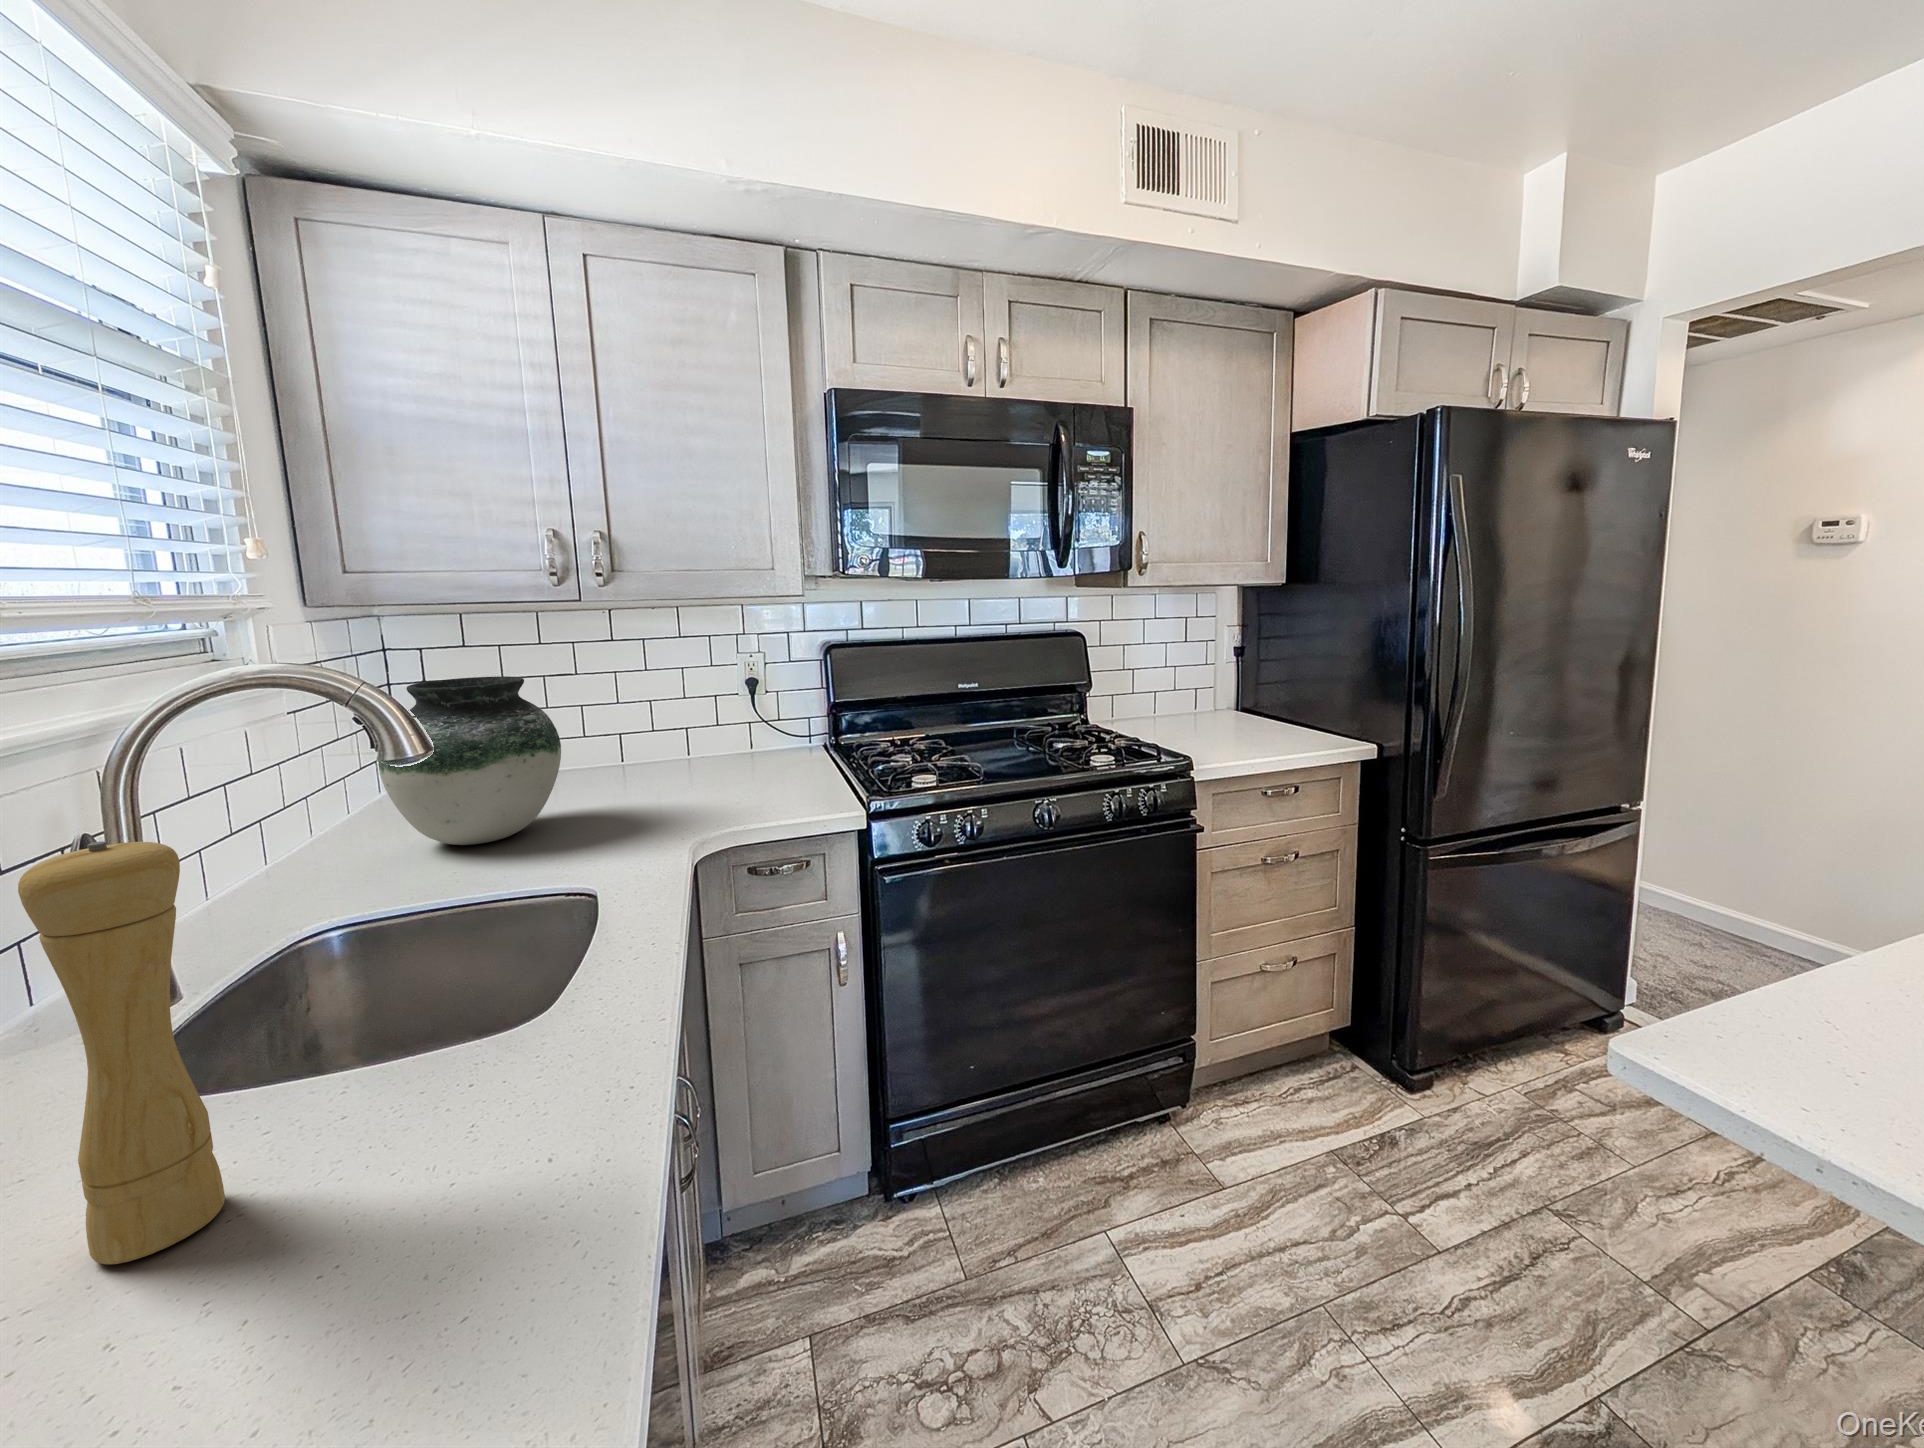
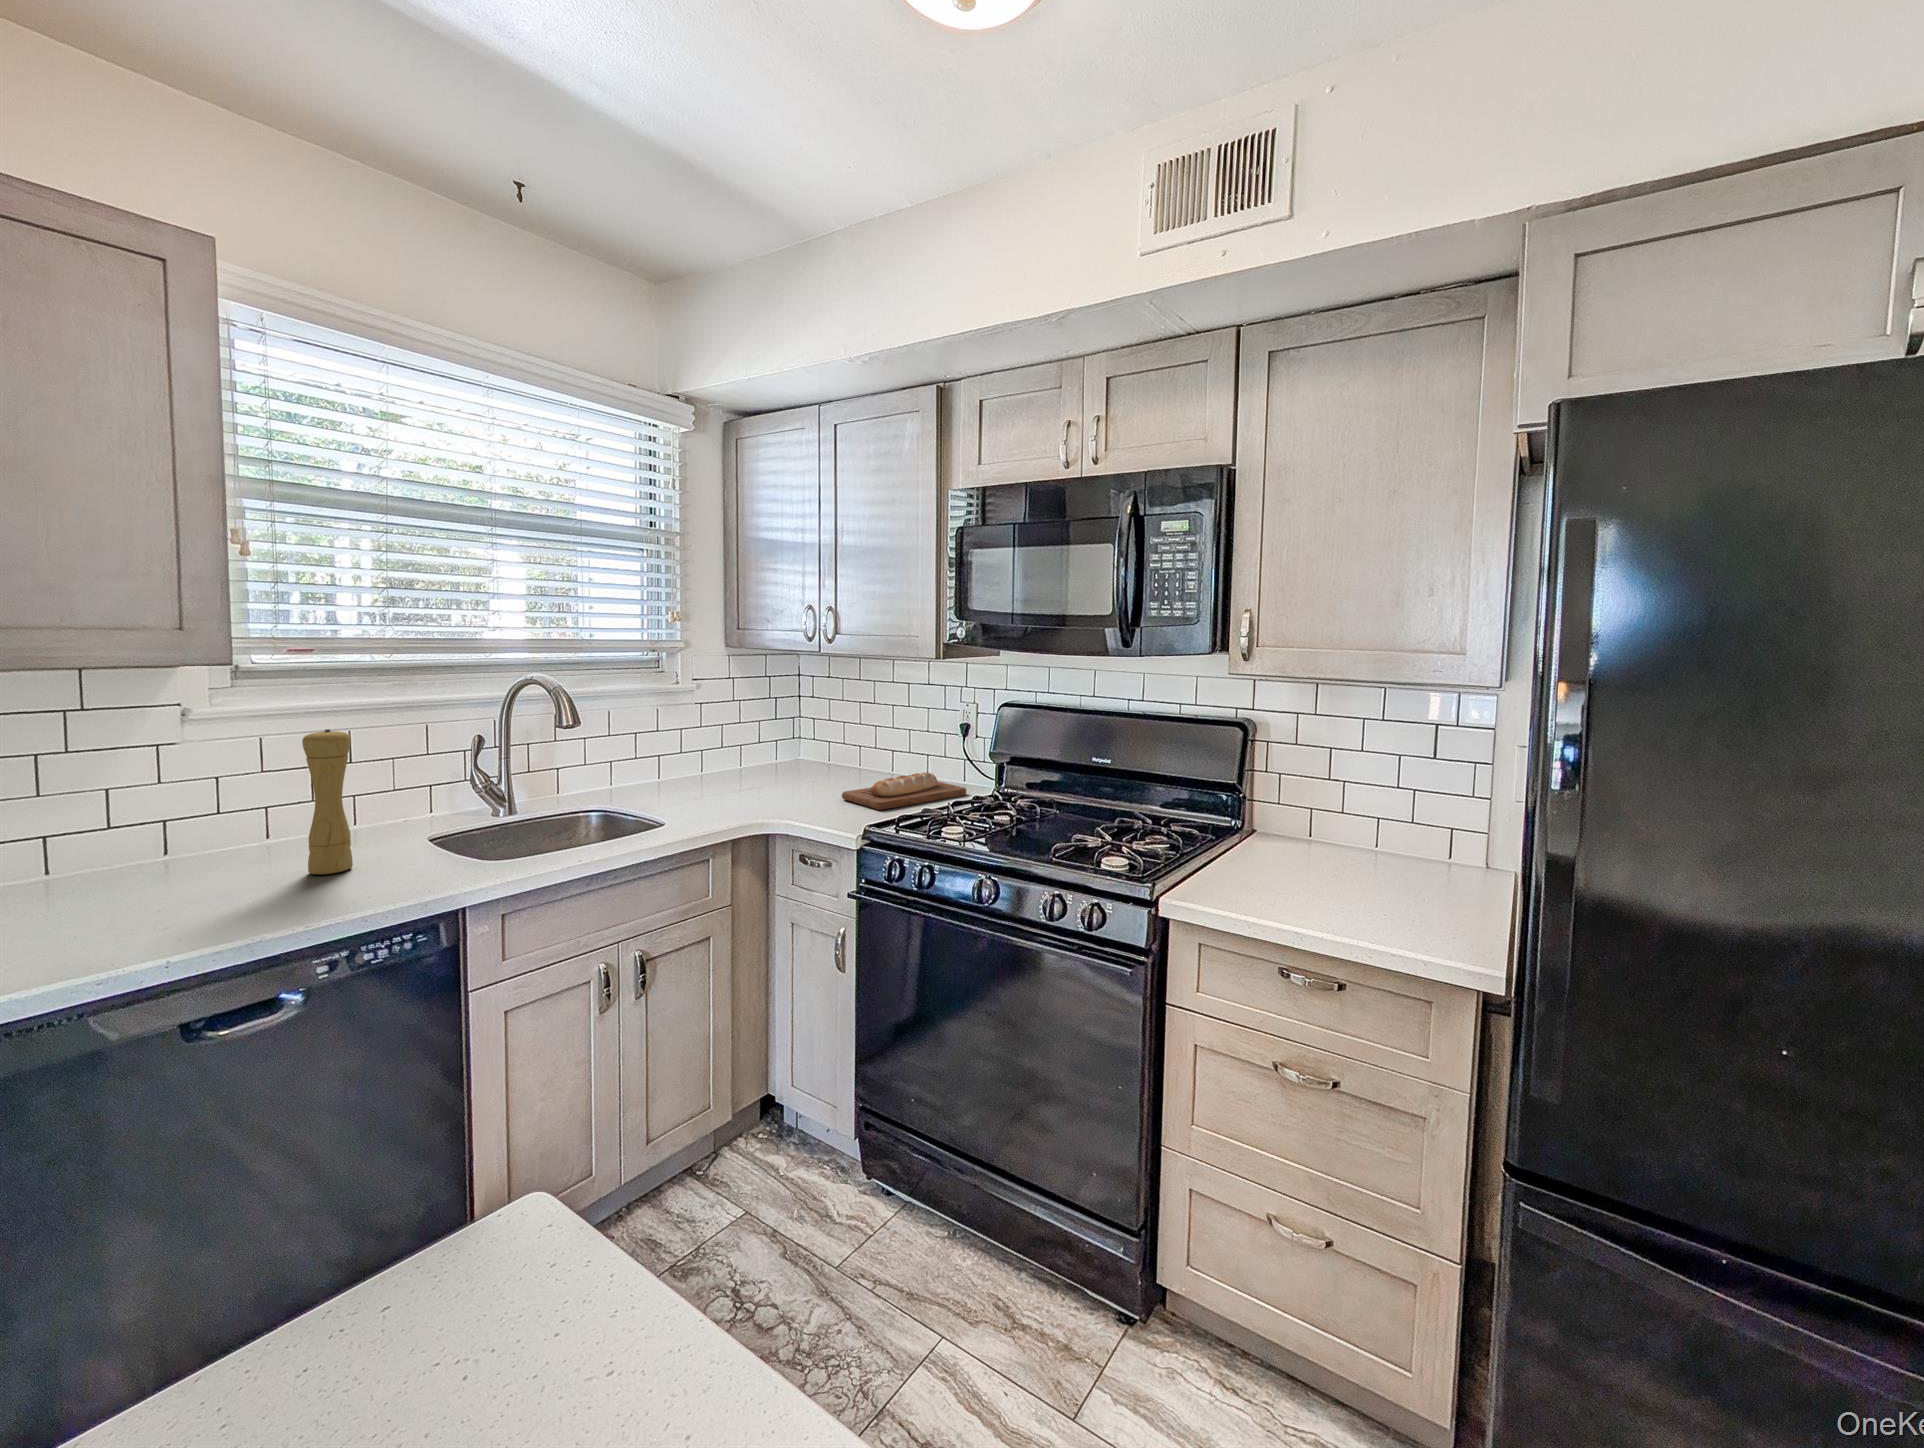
vase: present [378,676,561,845] -> none [680,696,775,795]
bread loaf: none [688,742,794,794] -> present [842,773,966,810]

